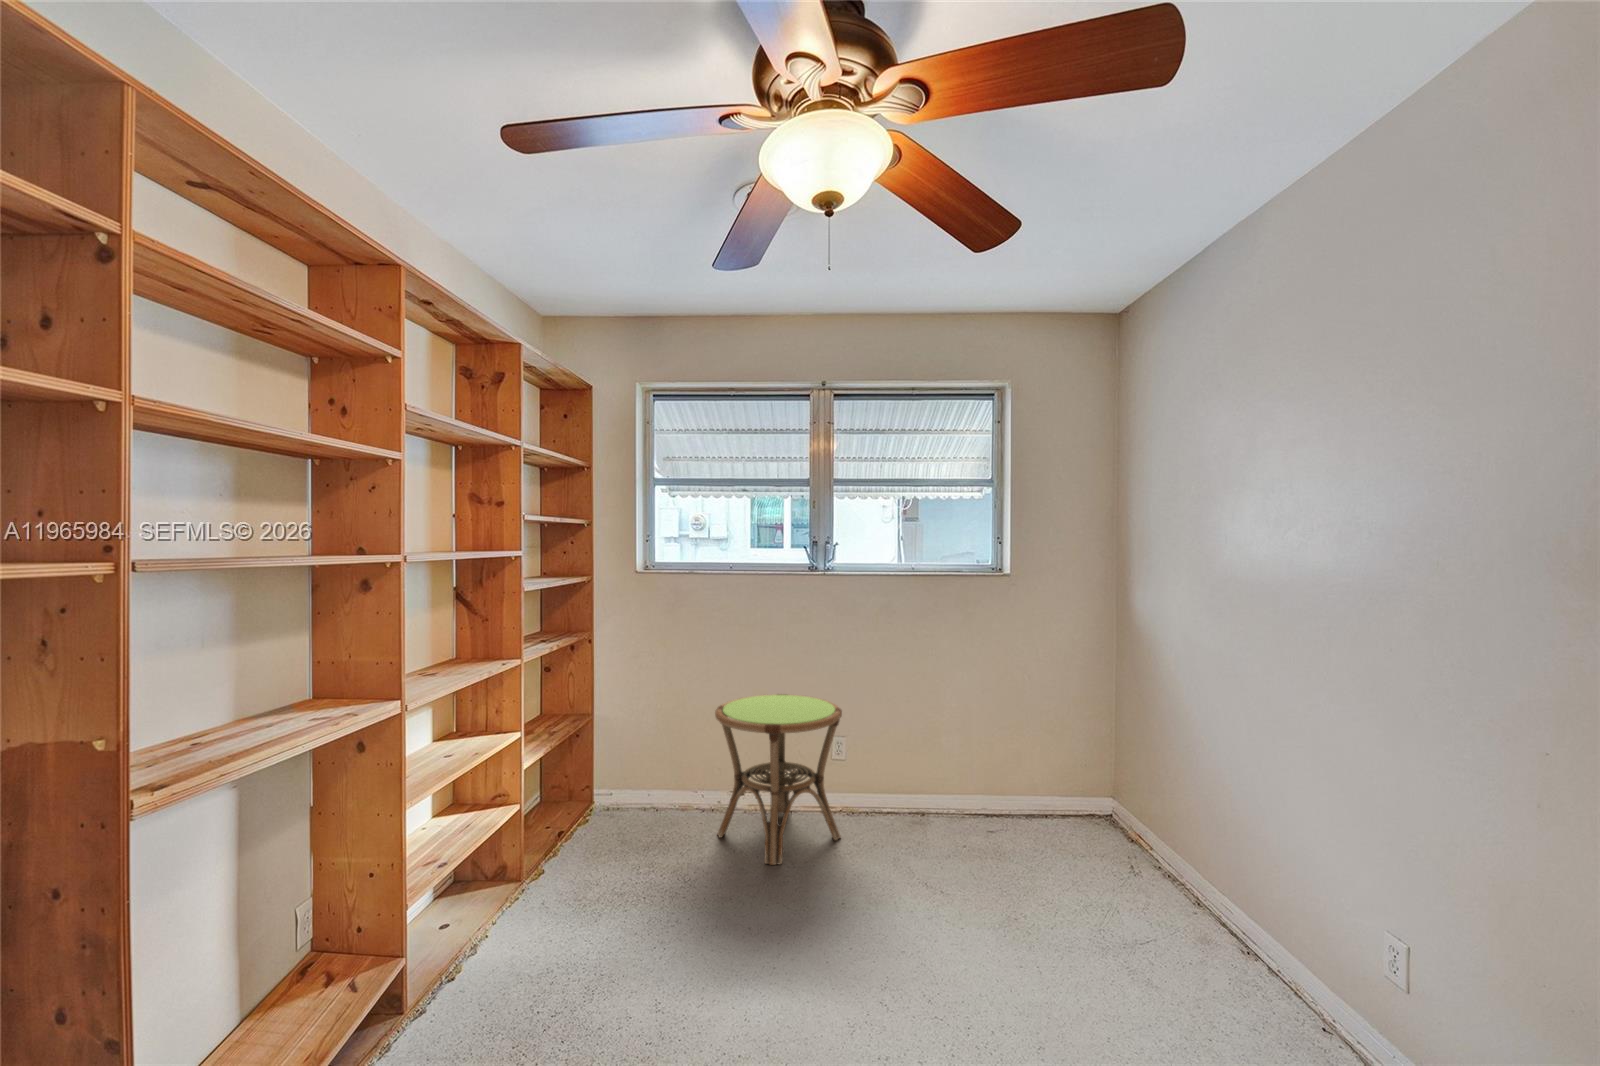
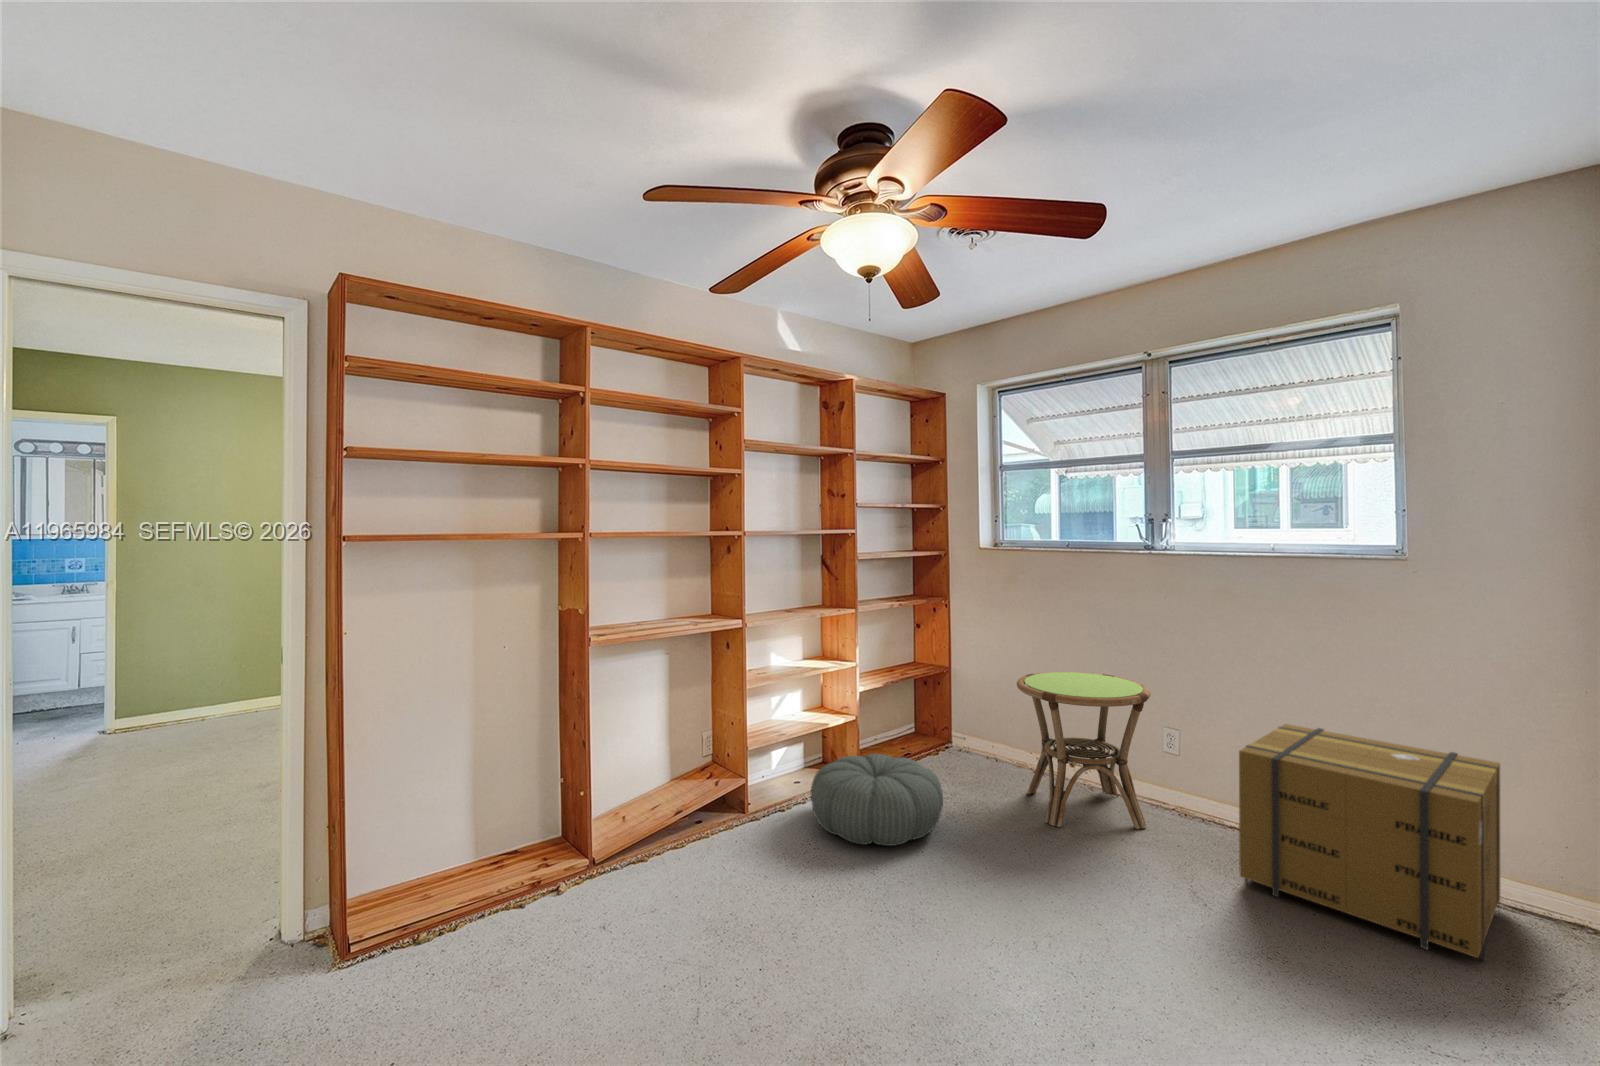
cardboard box: none [930,712,1099,868] -> present [1239,724,1500,959]
pouf: none [510,841,694,985] -> present [811,754,943,846]

